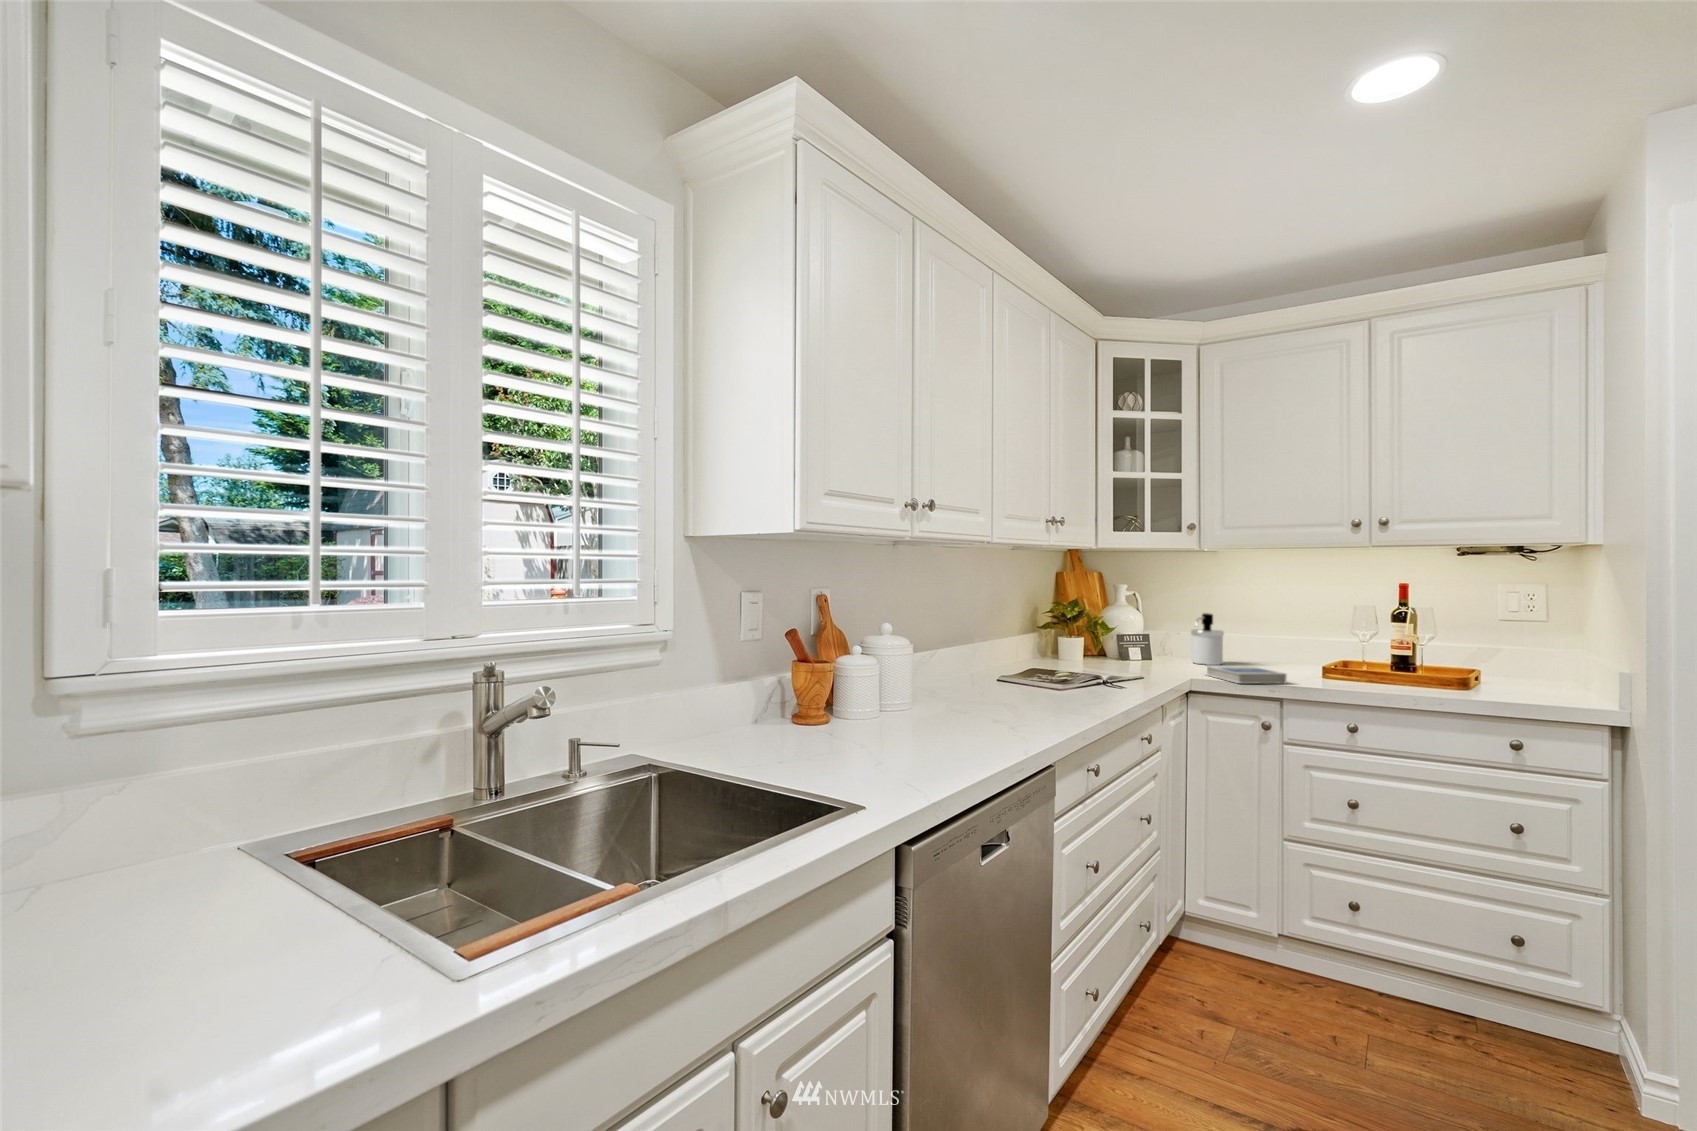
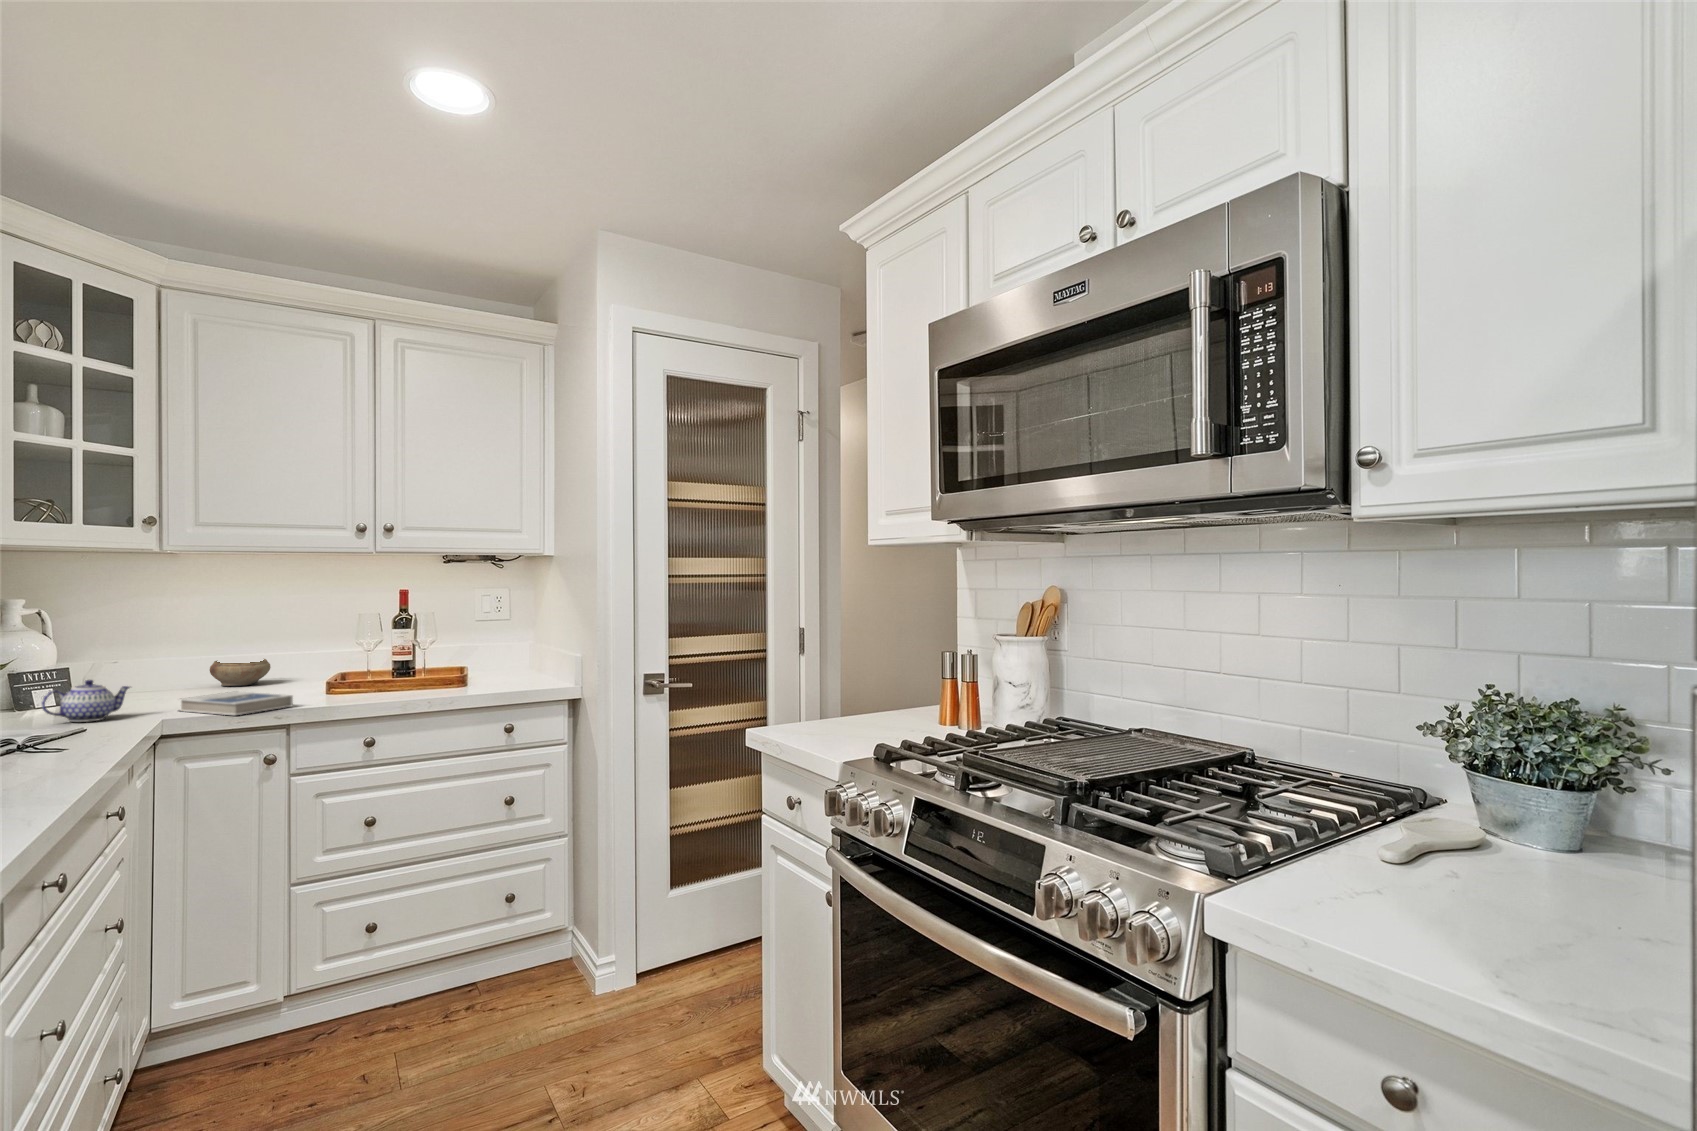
soap dispenser: present [1191,613,1224,665] -> none [143,632,193,697]
ceramic bowl: none [1239,640,1286,664] -> present [210,659,271,686]
teapot: none [1124,643,1175,674] -> present [41,680,130,722]

